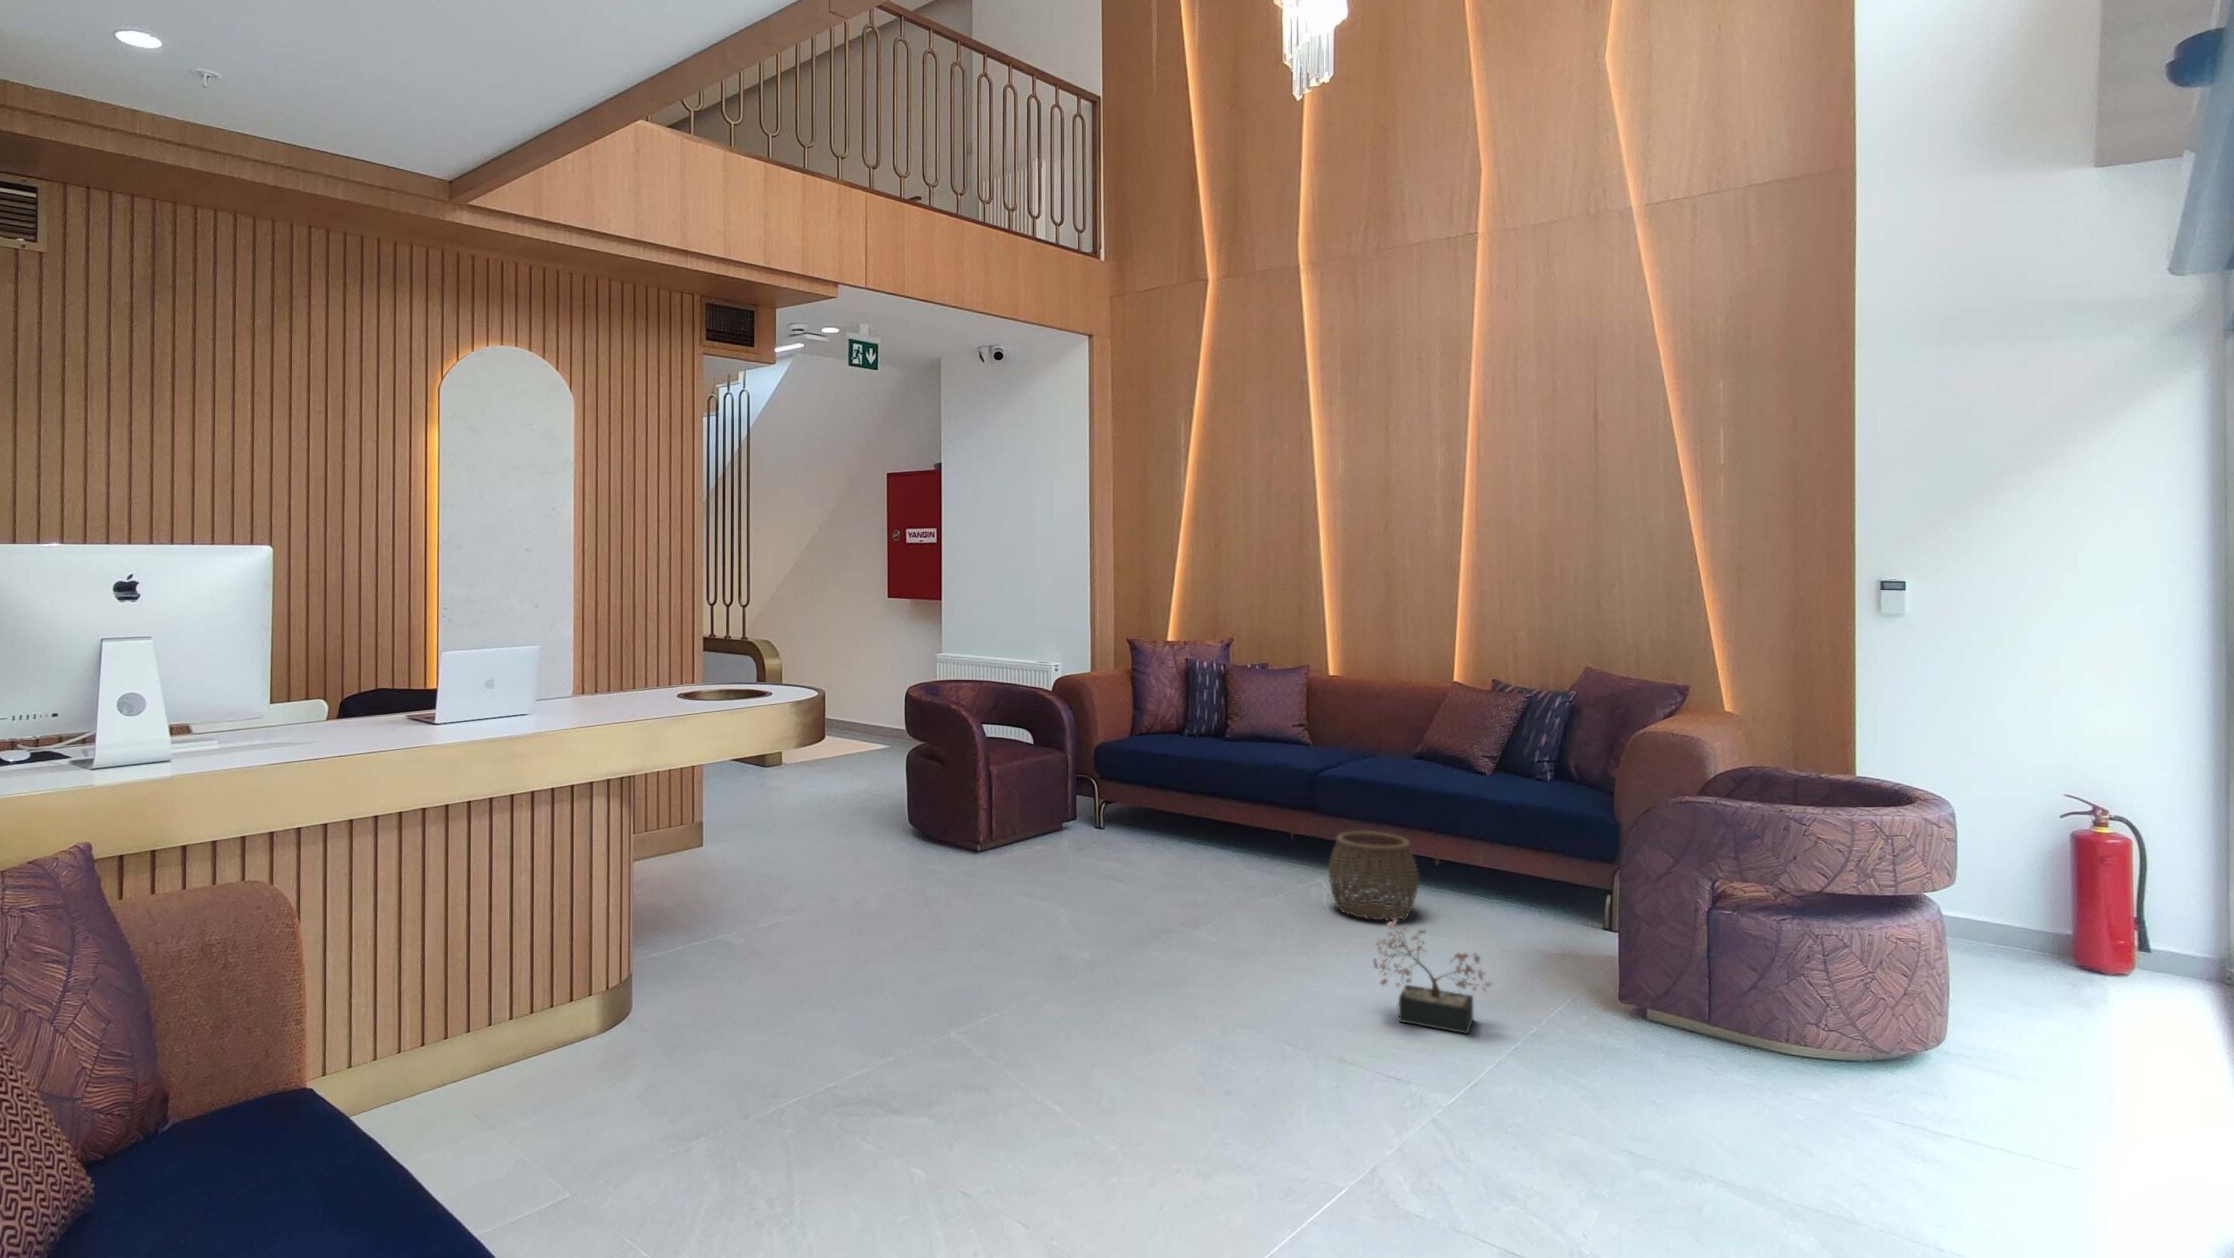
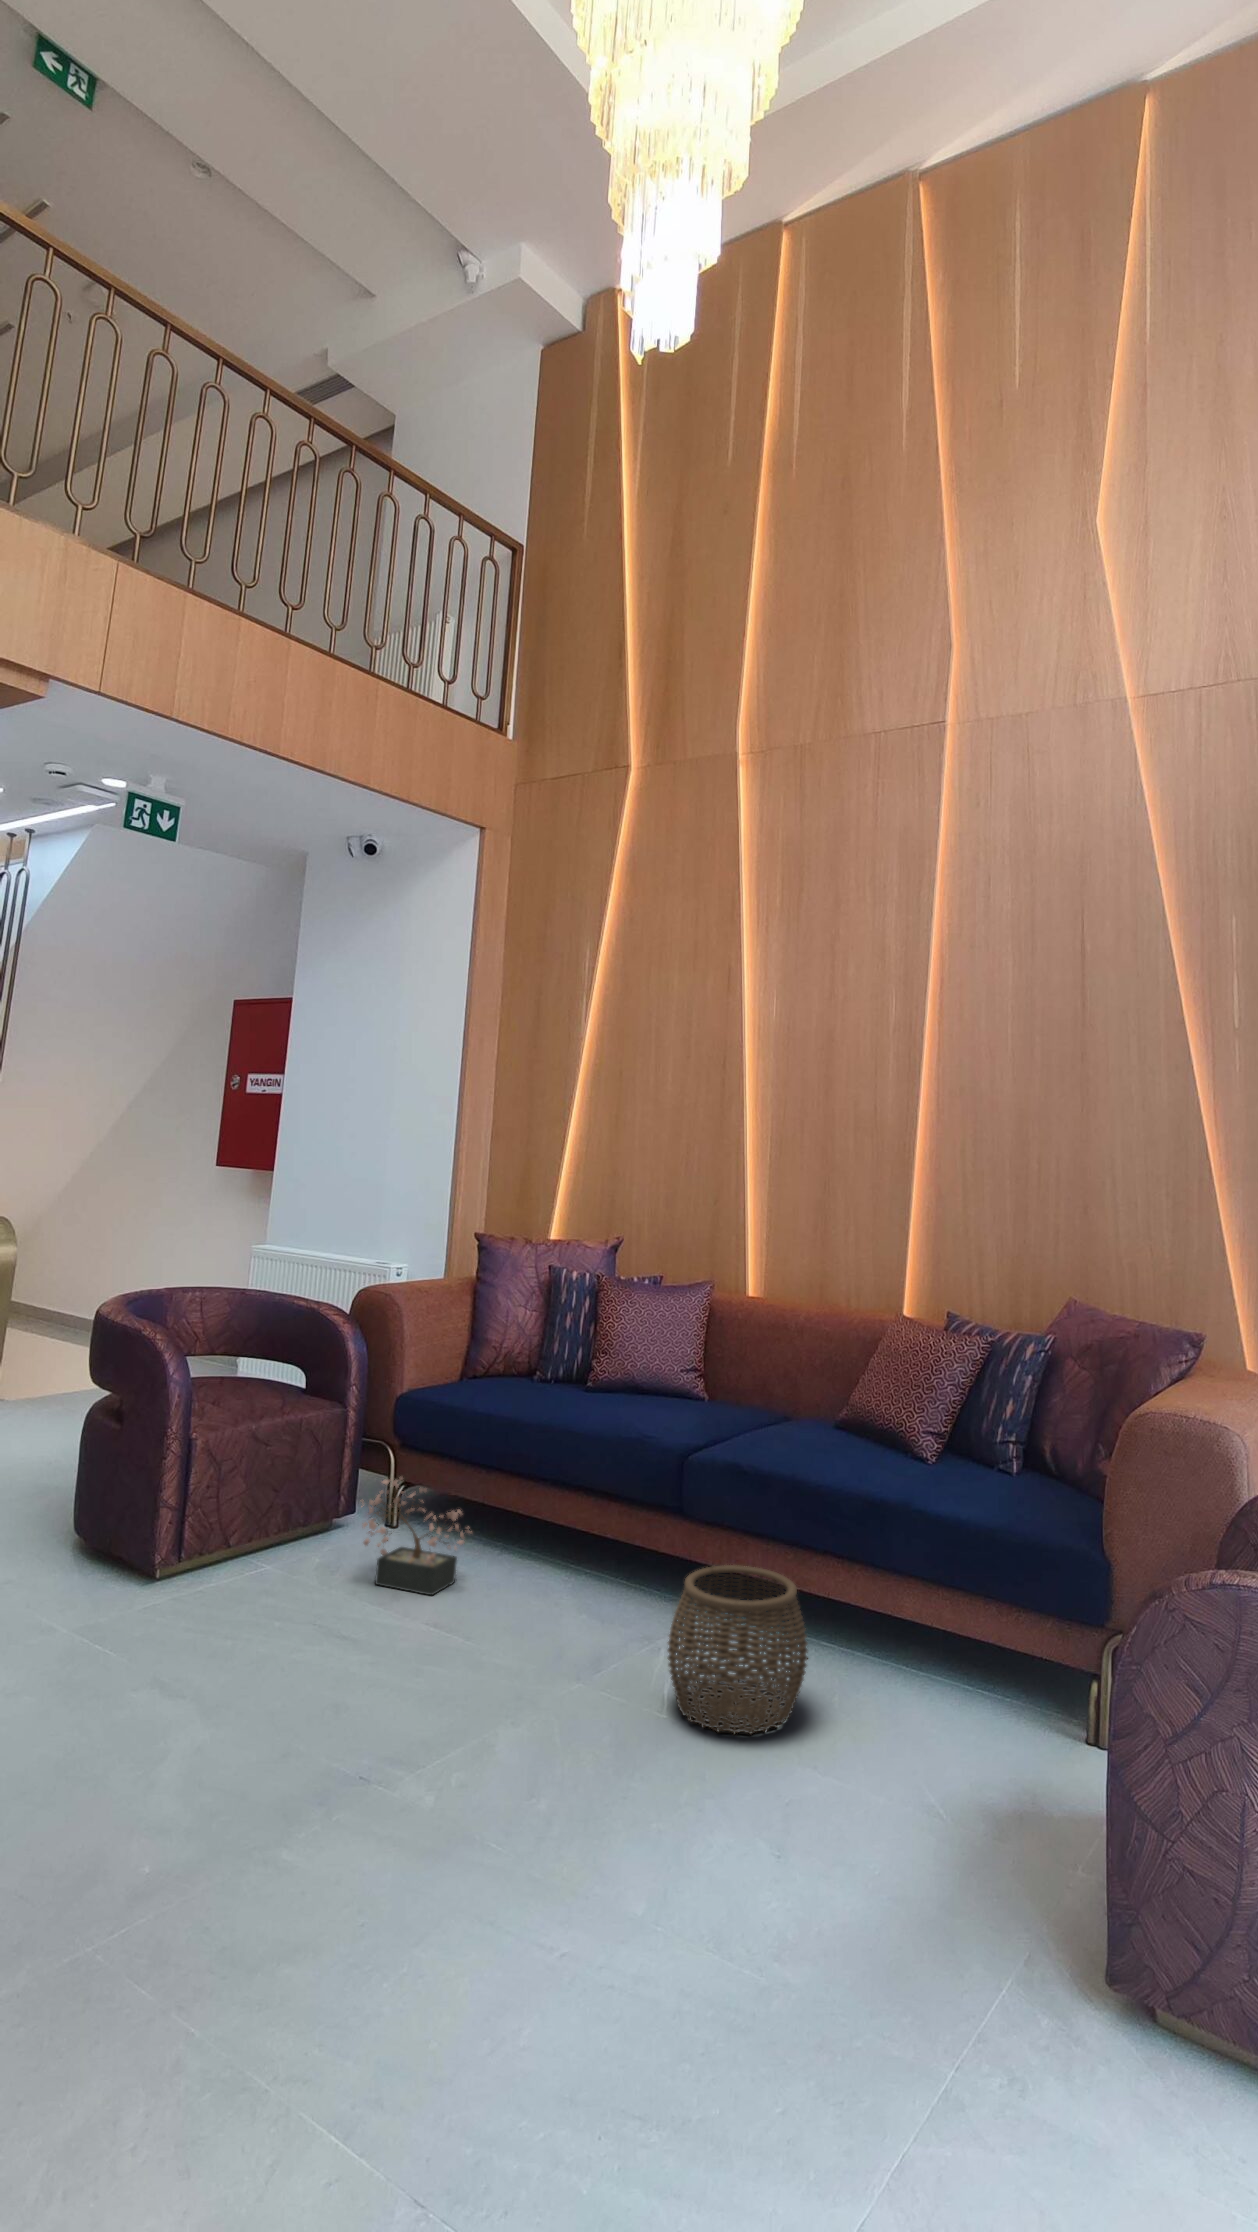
decorative plant: present [1374,919,1491,1034] -> present [361,1477,471,1596]

